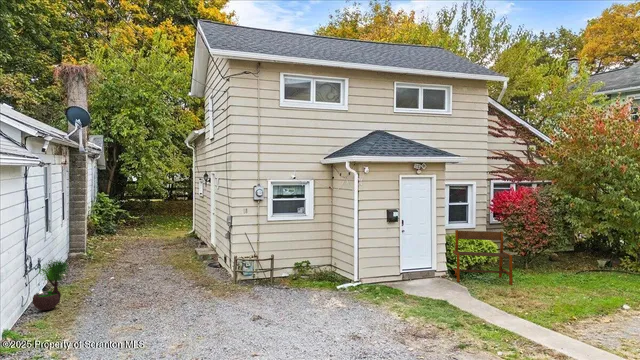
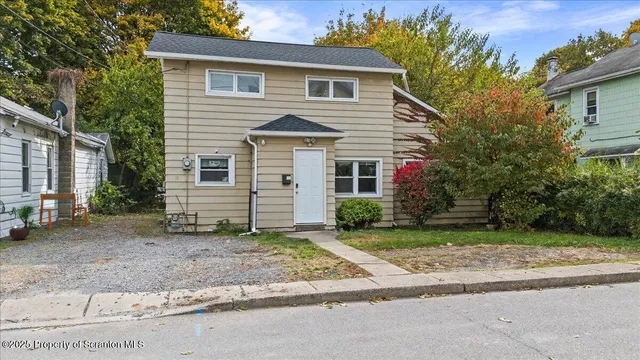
bench: present [453,230,513,285] -> present [39,193,87,230]

